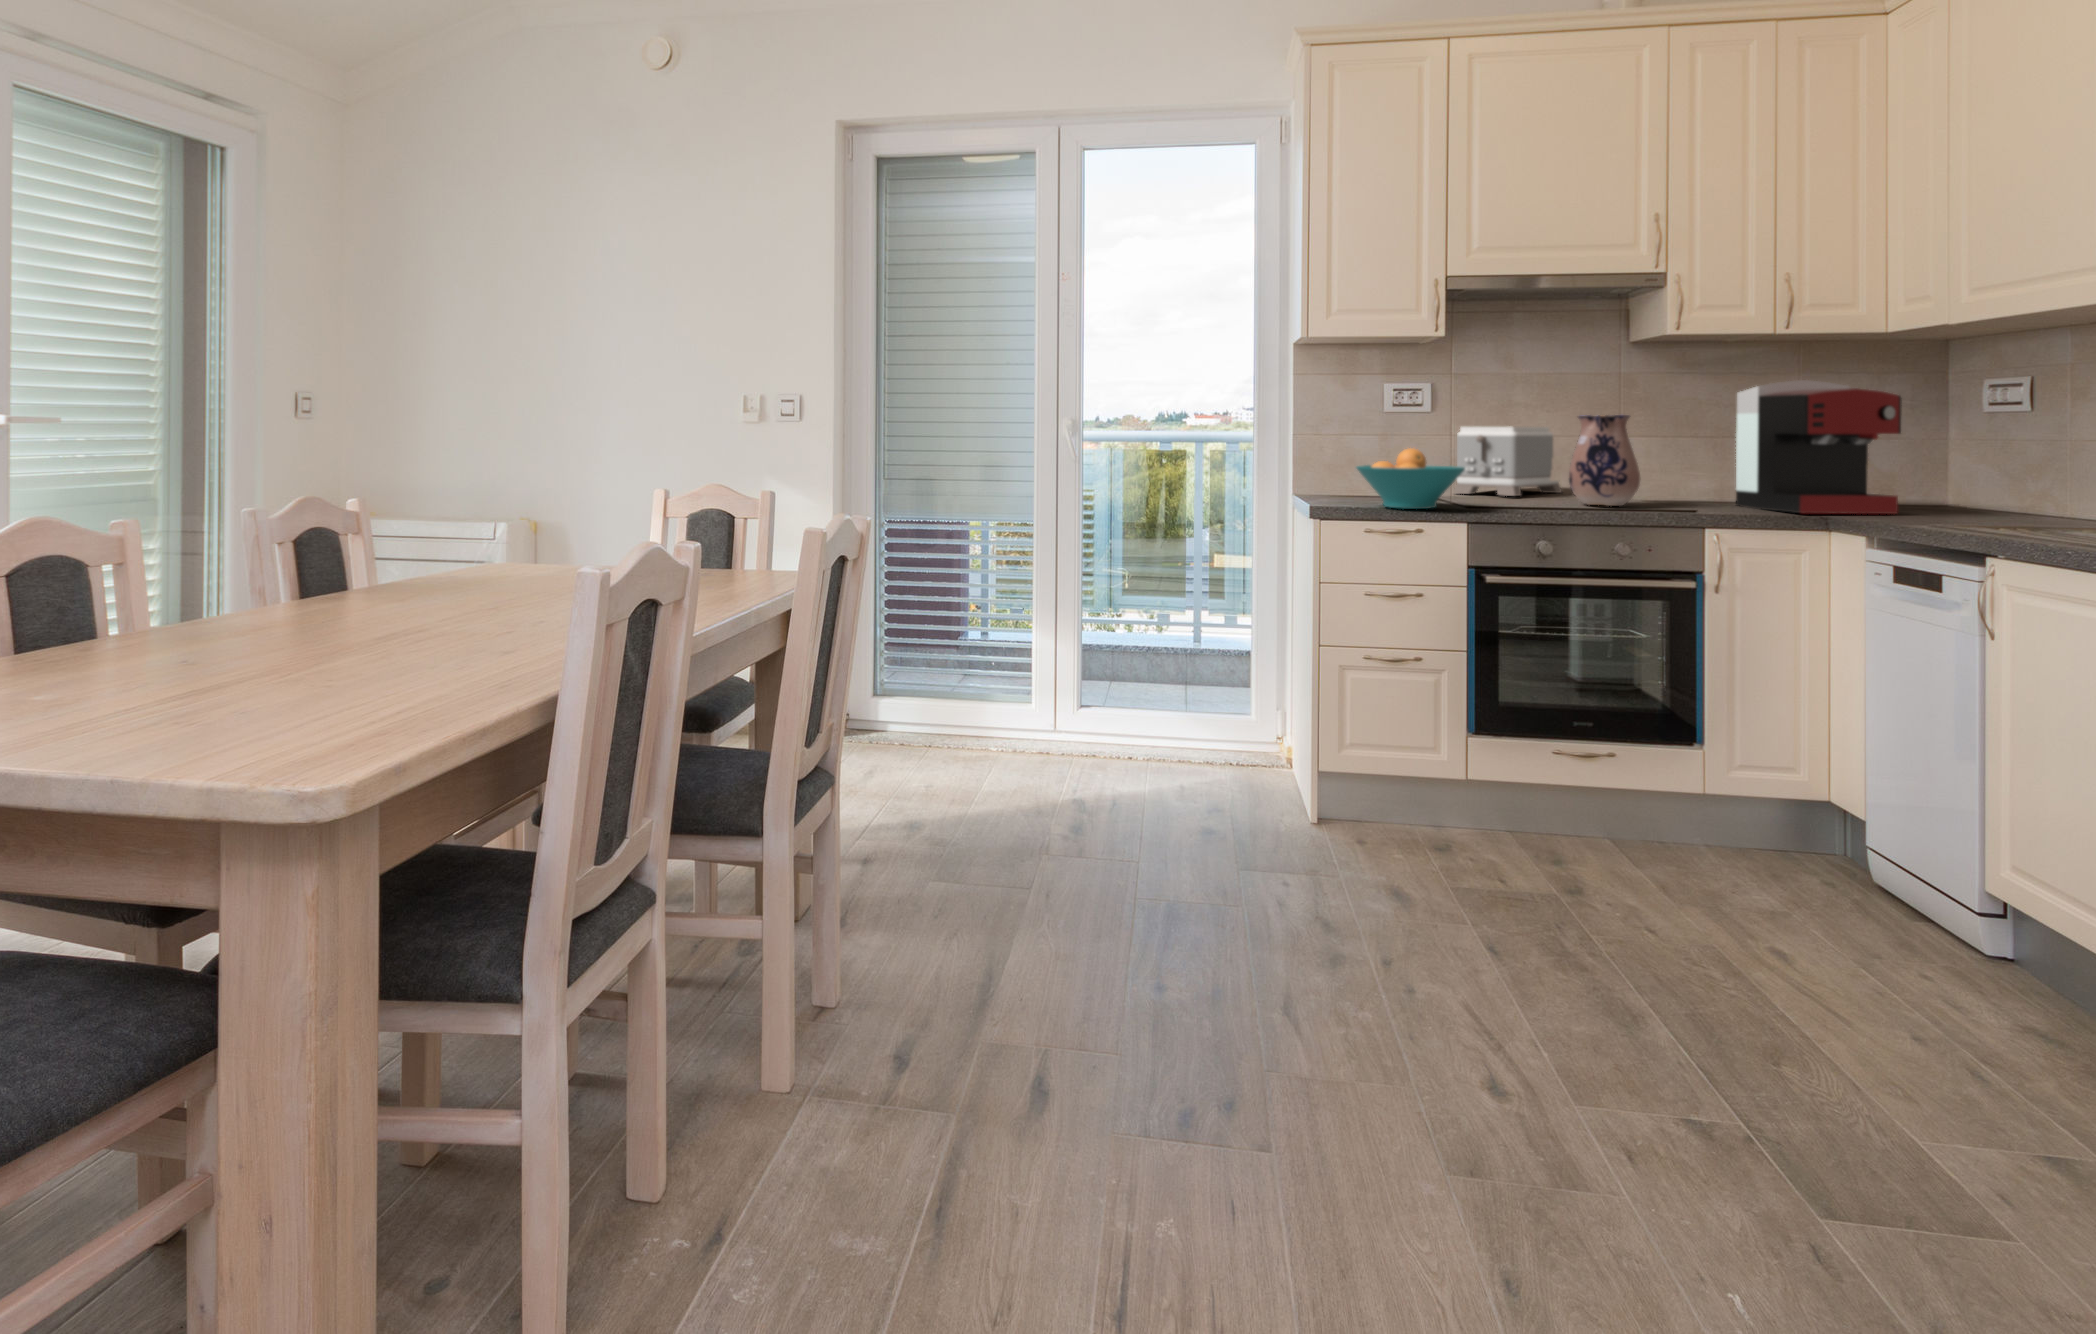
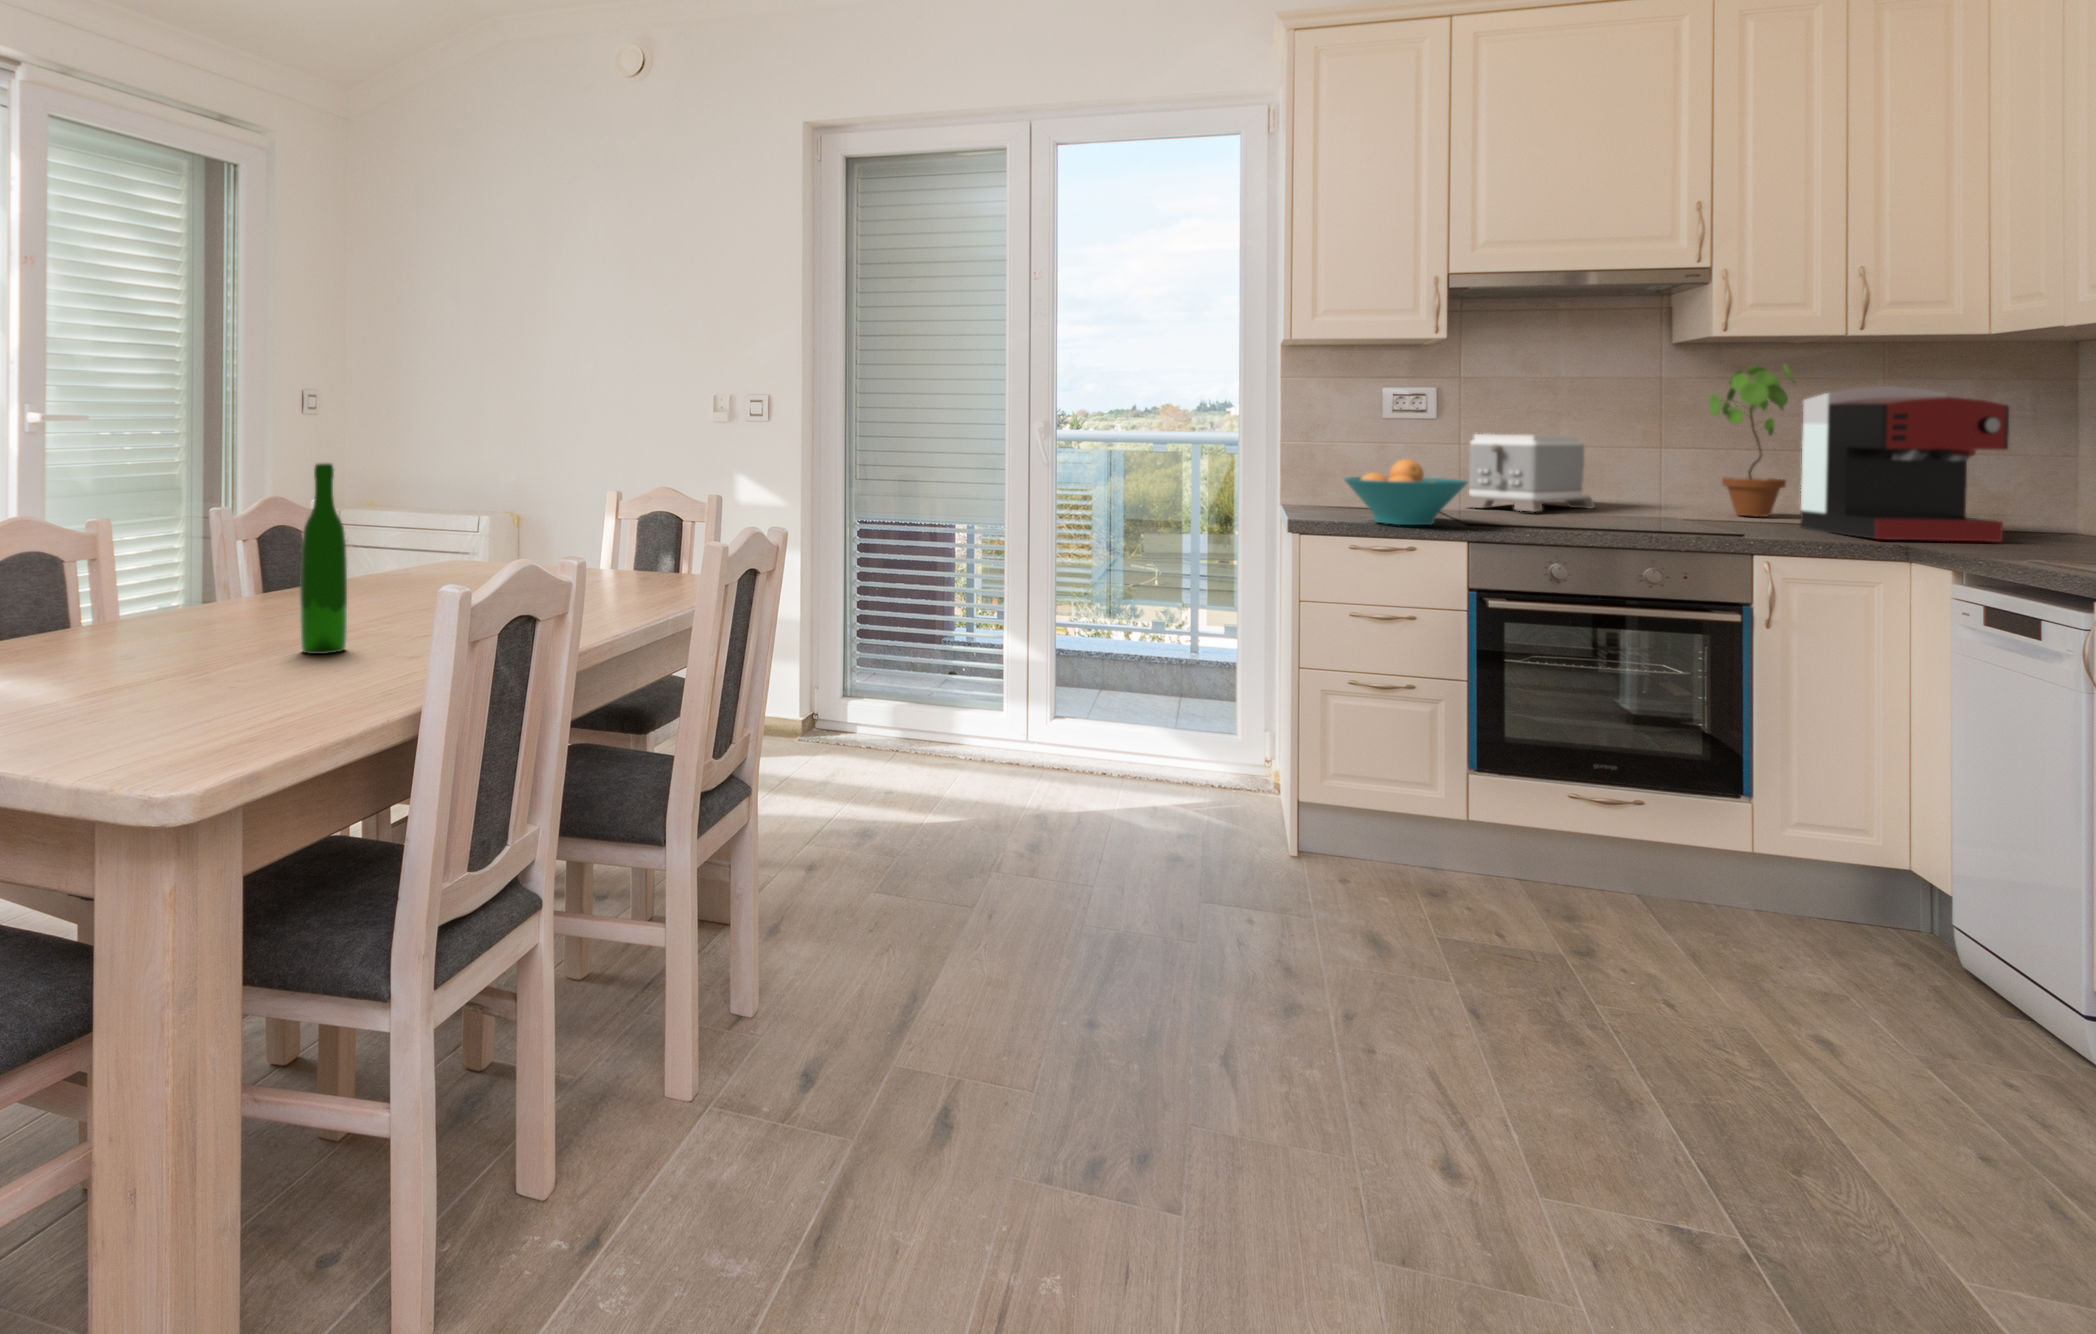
potted plant: none [1656,362,1727,497] -> present [1709,365,1795,517]
ceramic pitcher: present [1569,415,1640,506] -> none [1595,424,1680,526]
wine bottle: none [380,452,429,652] -> present [300,463,347,654]

